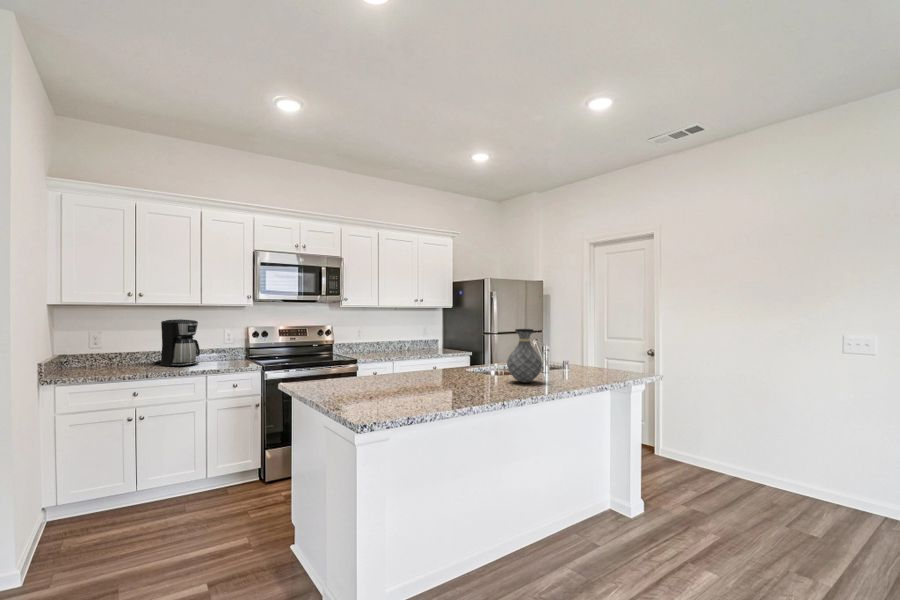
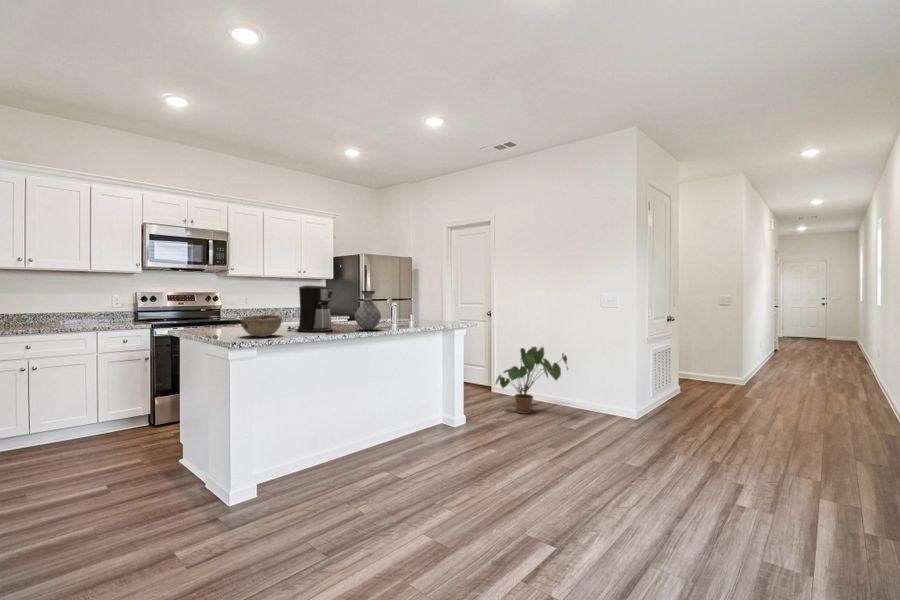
coffee maker: present [154,319,200,366] -> present [287,285,333,332]
decorative bowl: none [369,364,420,395] -> present [240,315,282,337]
house plant: none [680,400,793,497] -> present [496,347,568,414]

